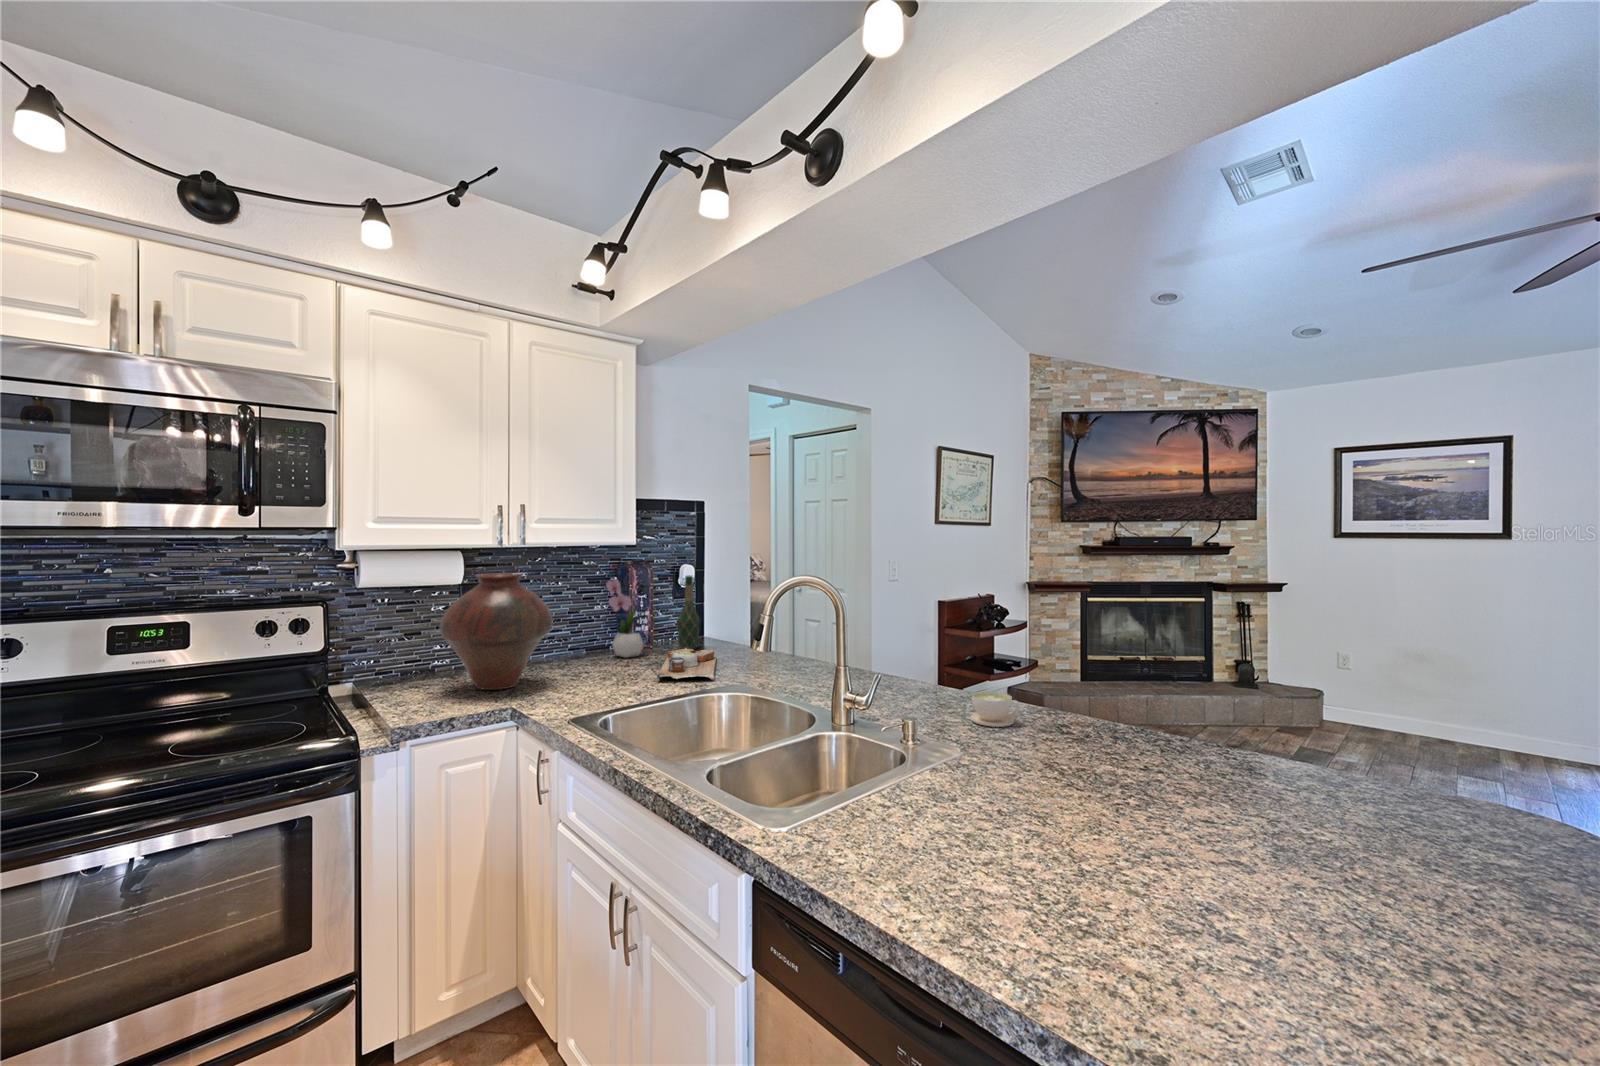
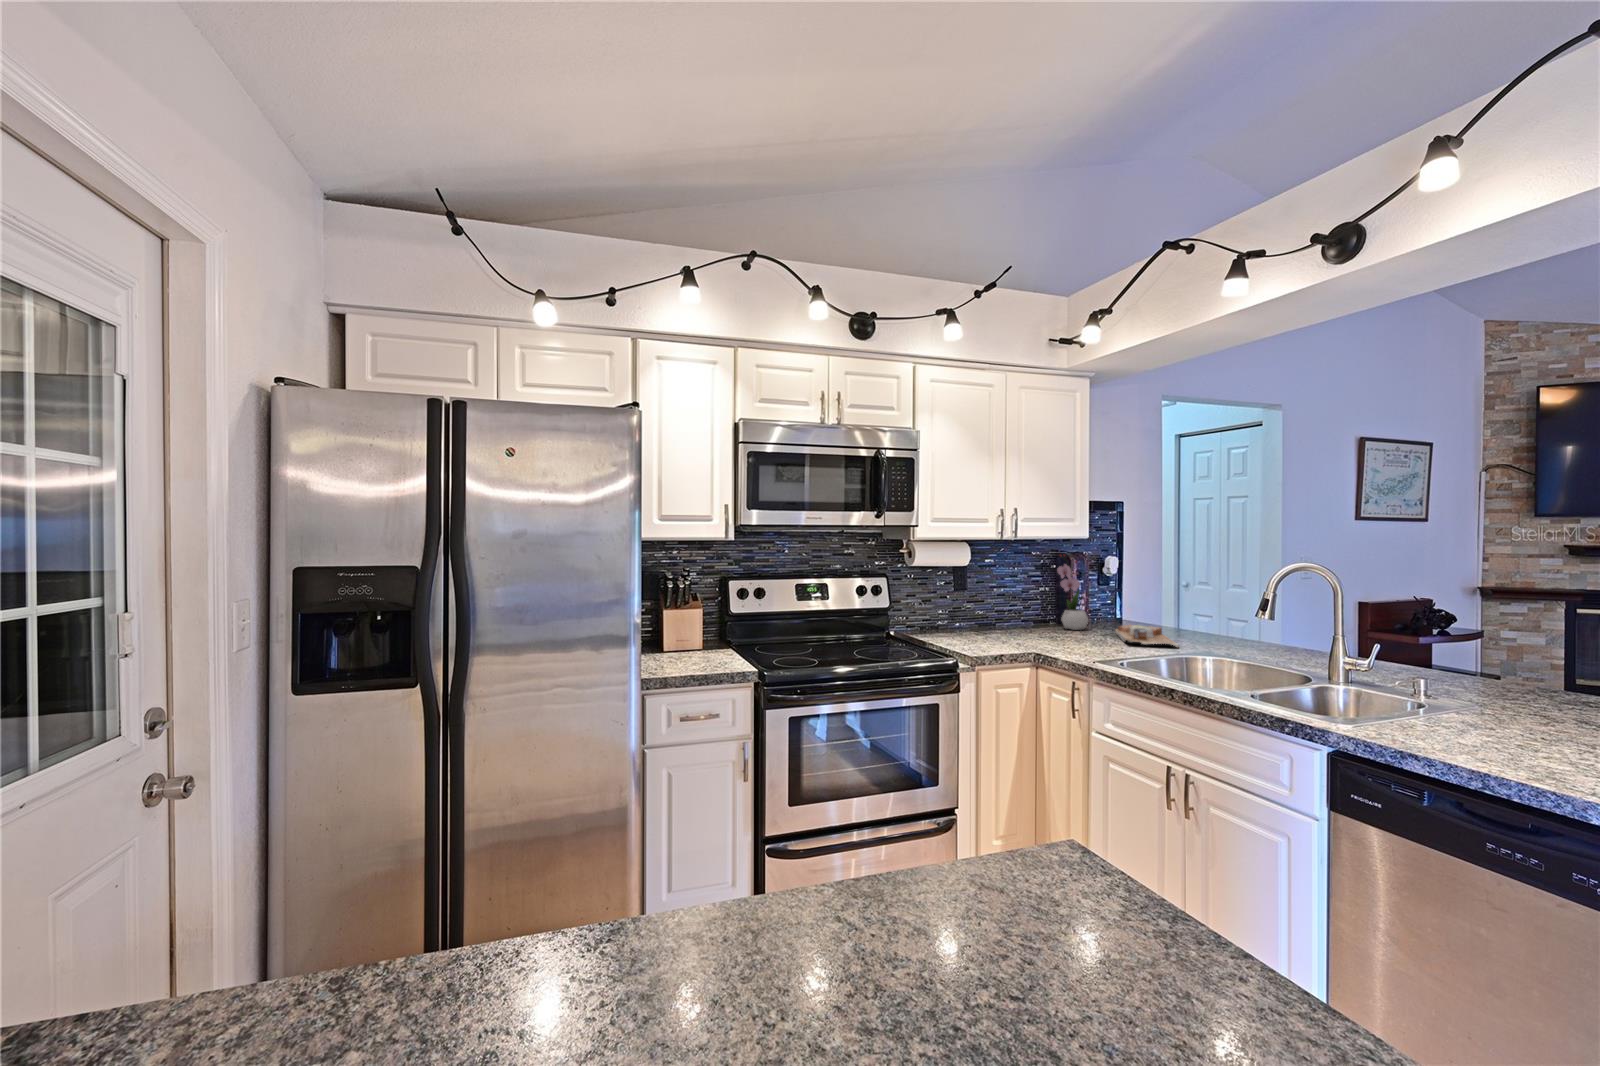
vase: present [440,573,553,690] -> none [963,557,1042,642]
wine bottle: present [677,575,700,649] -> none [1111,564,1133,628]
coffee cup: present [970,691,1020,727] -> none [1475,665,1536,695]

